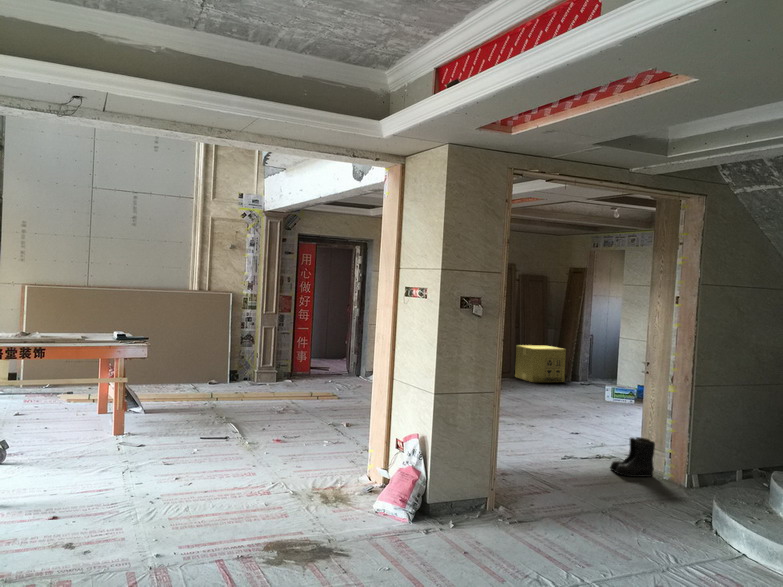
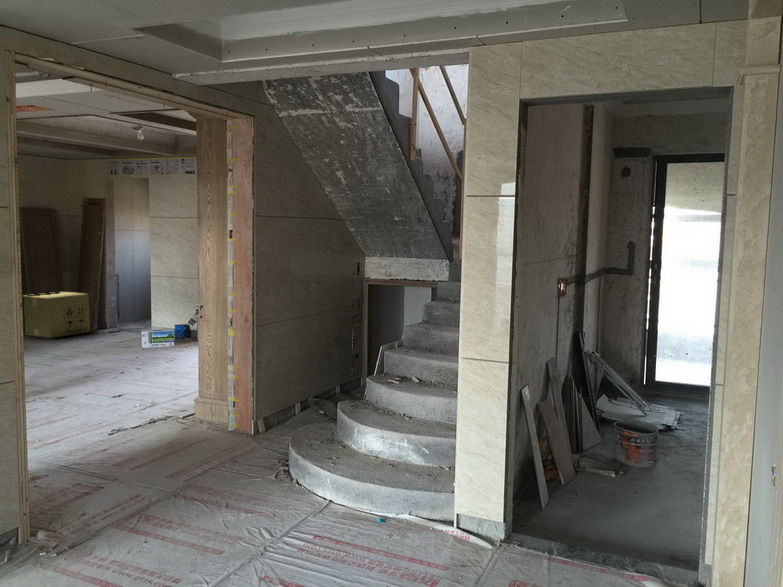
boots: present [610,437,655,477] -> none [169,391,219,439]

